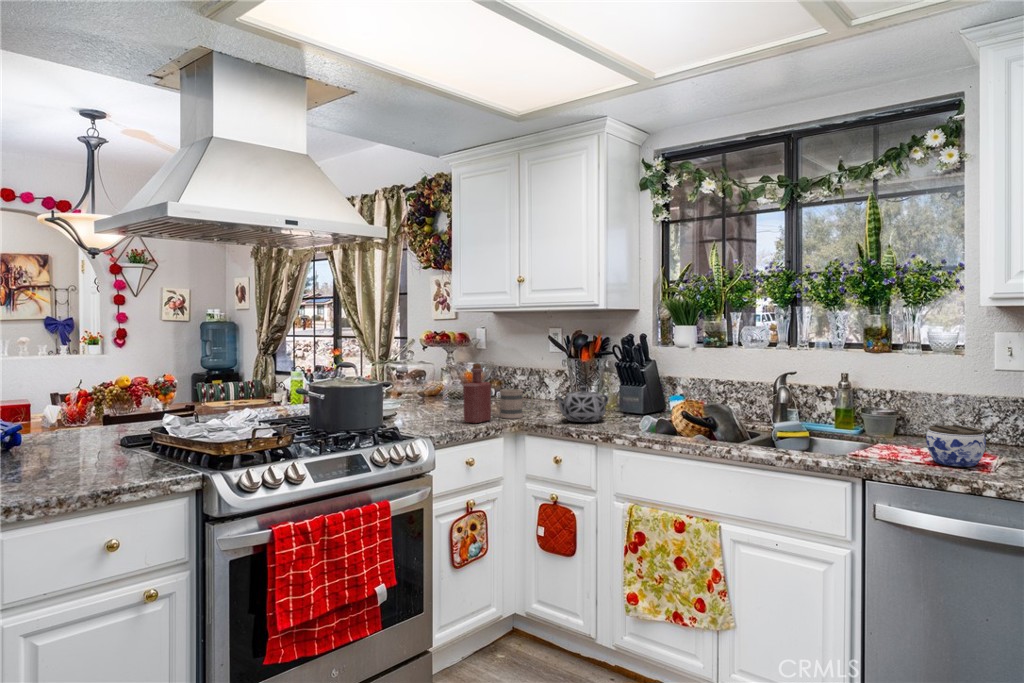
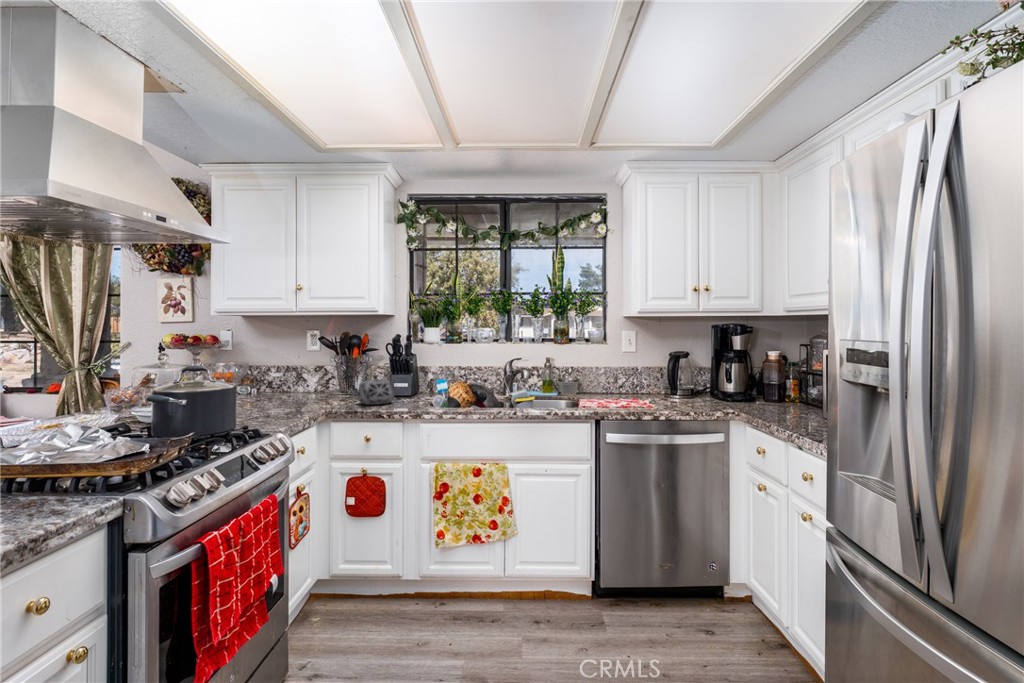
bottle: present [463,364,491,423] -> none [269,358,293,414]
mug: present [500,389,533,419] -> none [294,381,325,408]
jar: present [926,425,986,467] -> none [614,383,643,406]

